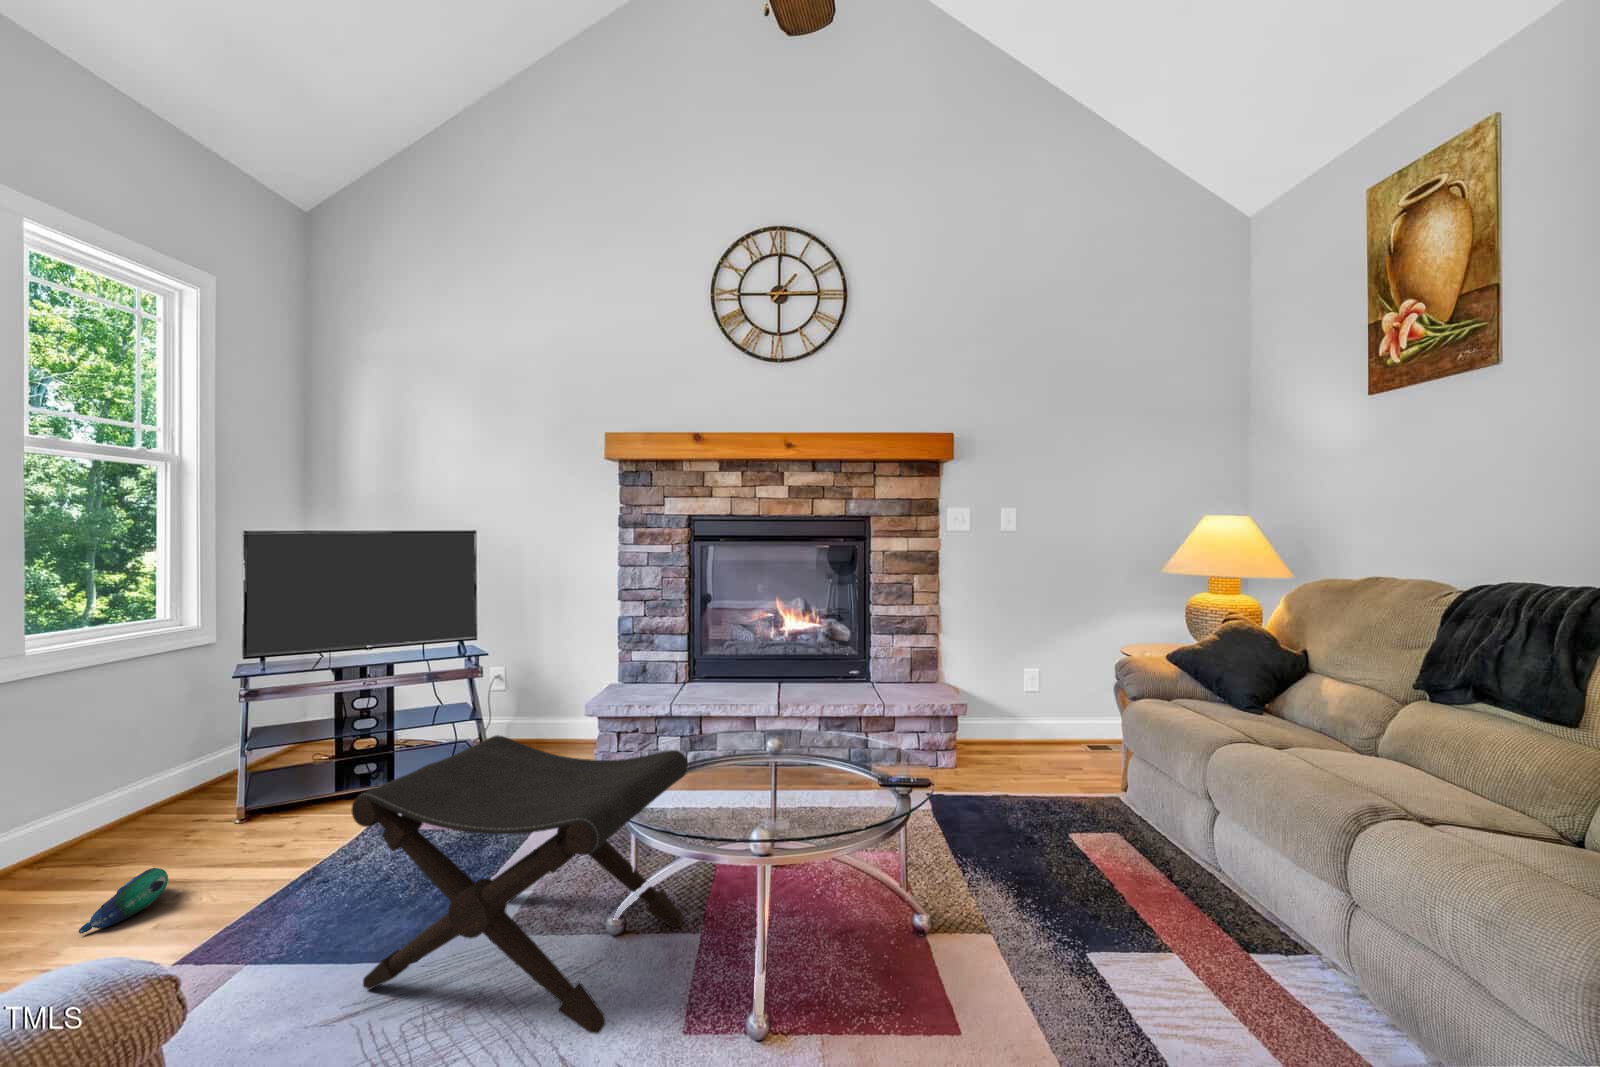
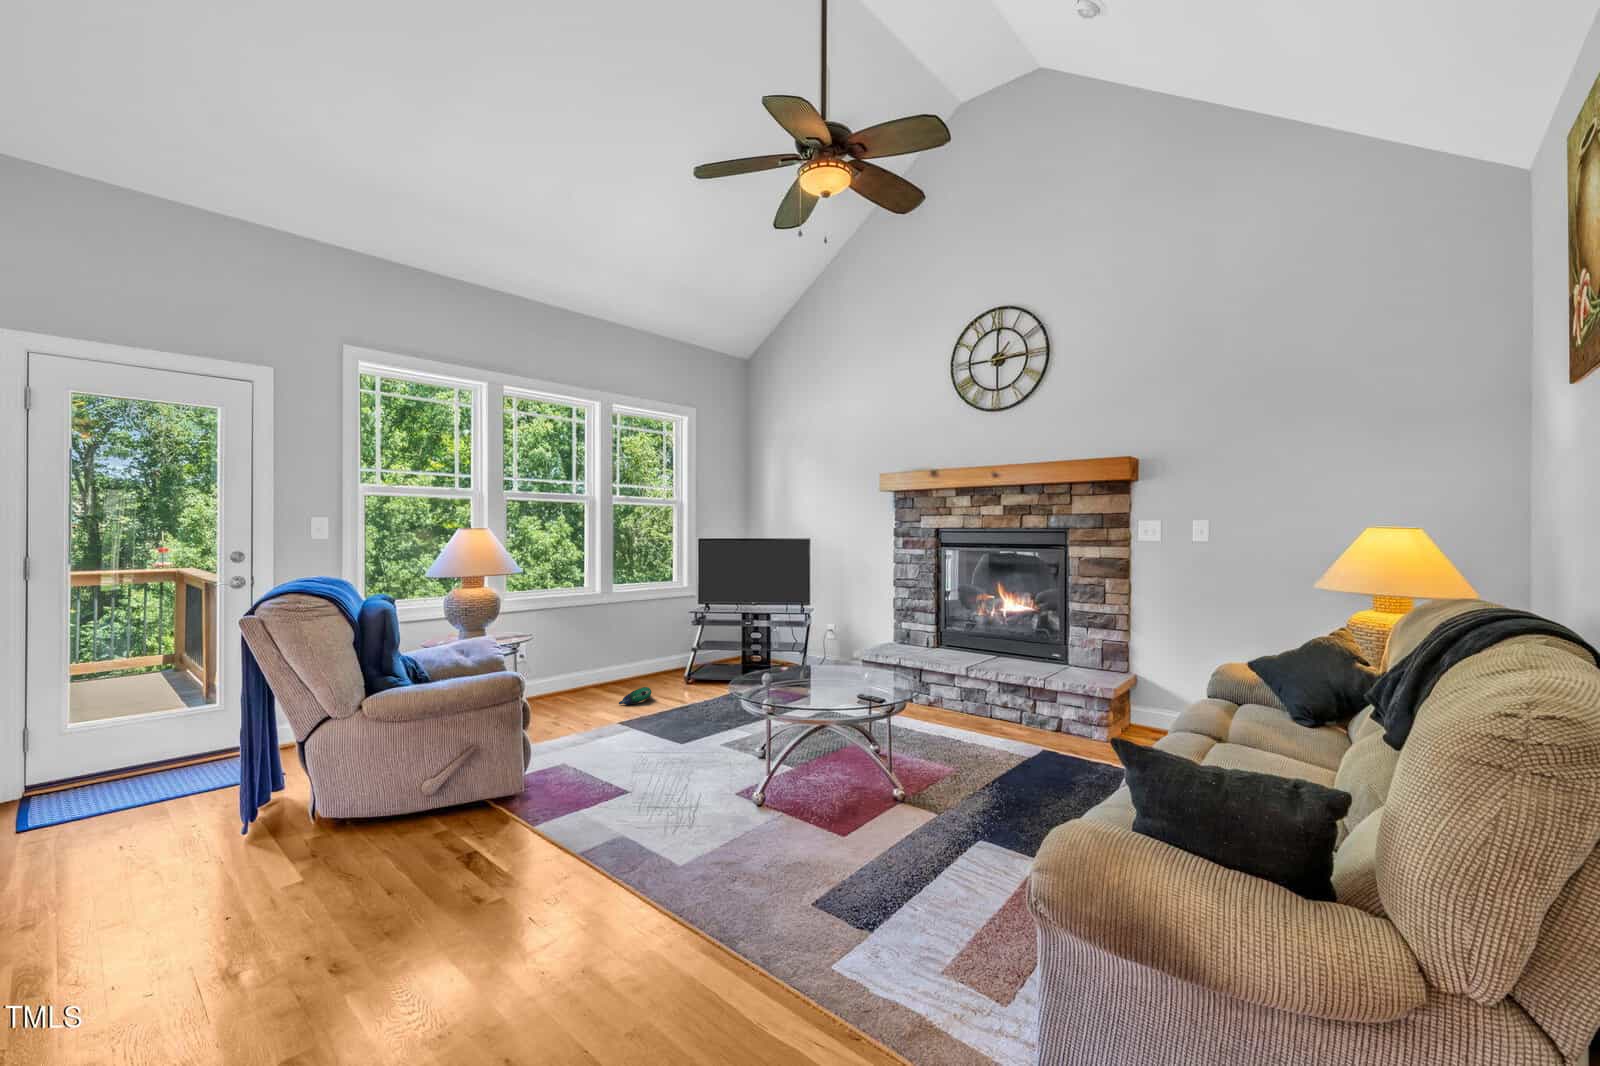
footstool: present [351,735,688,1034] -> none [664,646,802,776]

